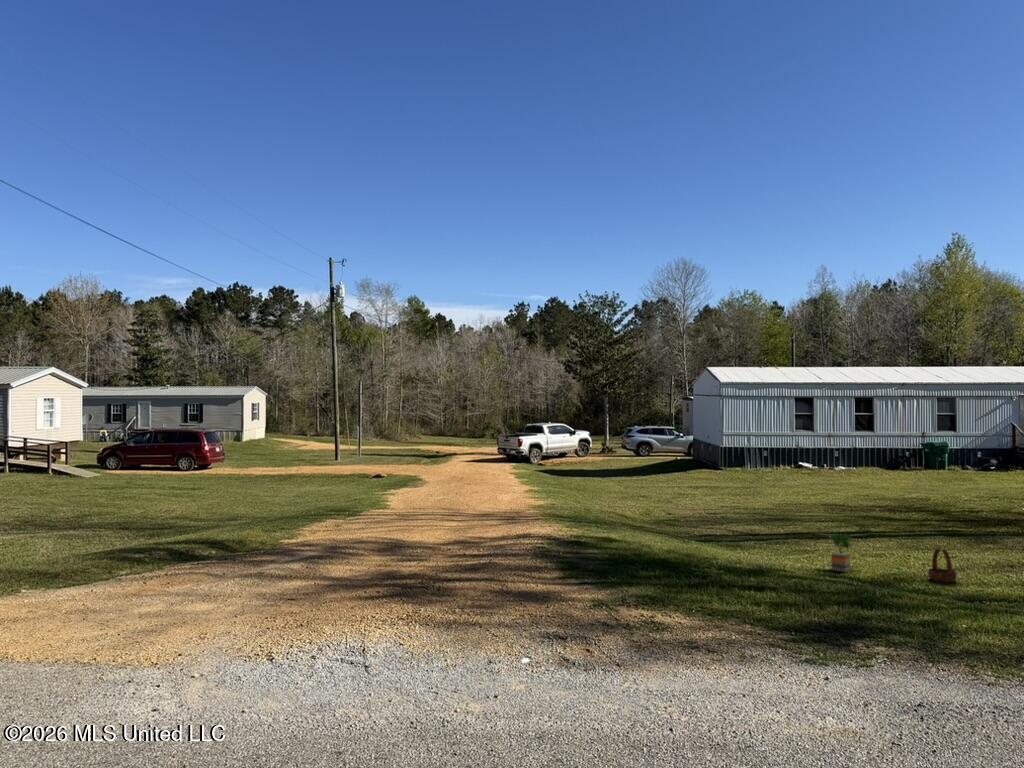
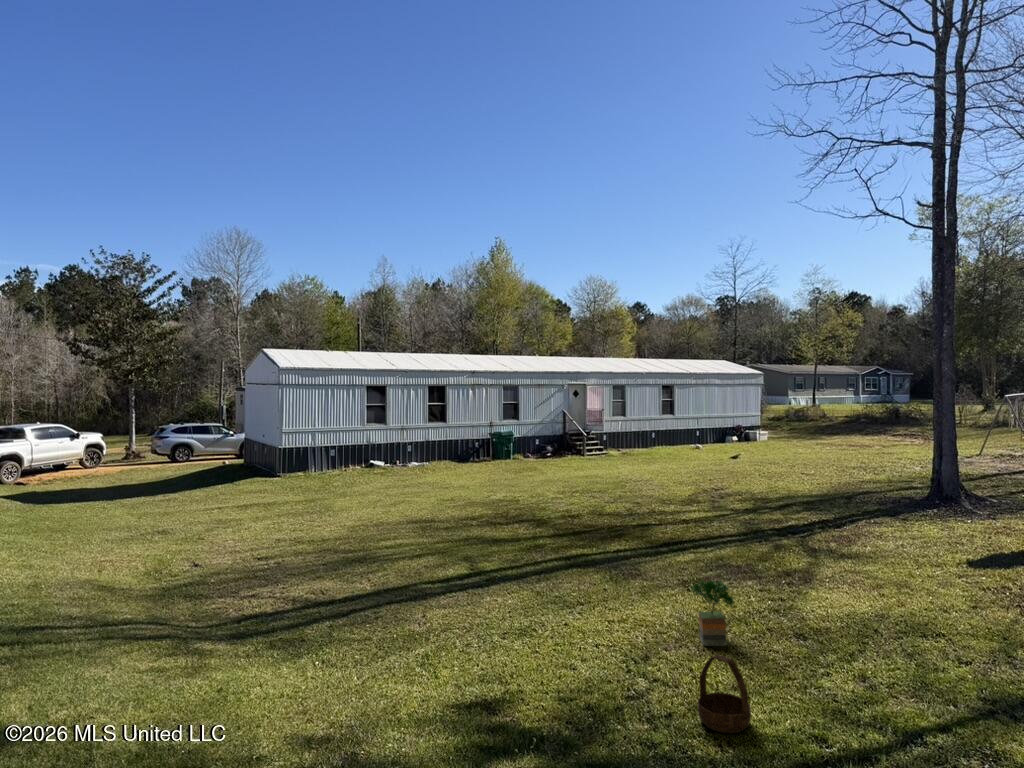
potted tree: present [829,534,853,572] -> present [692,581,734,646]

